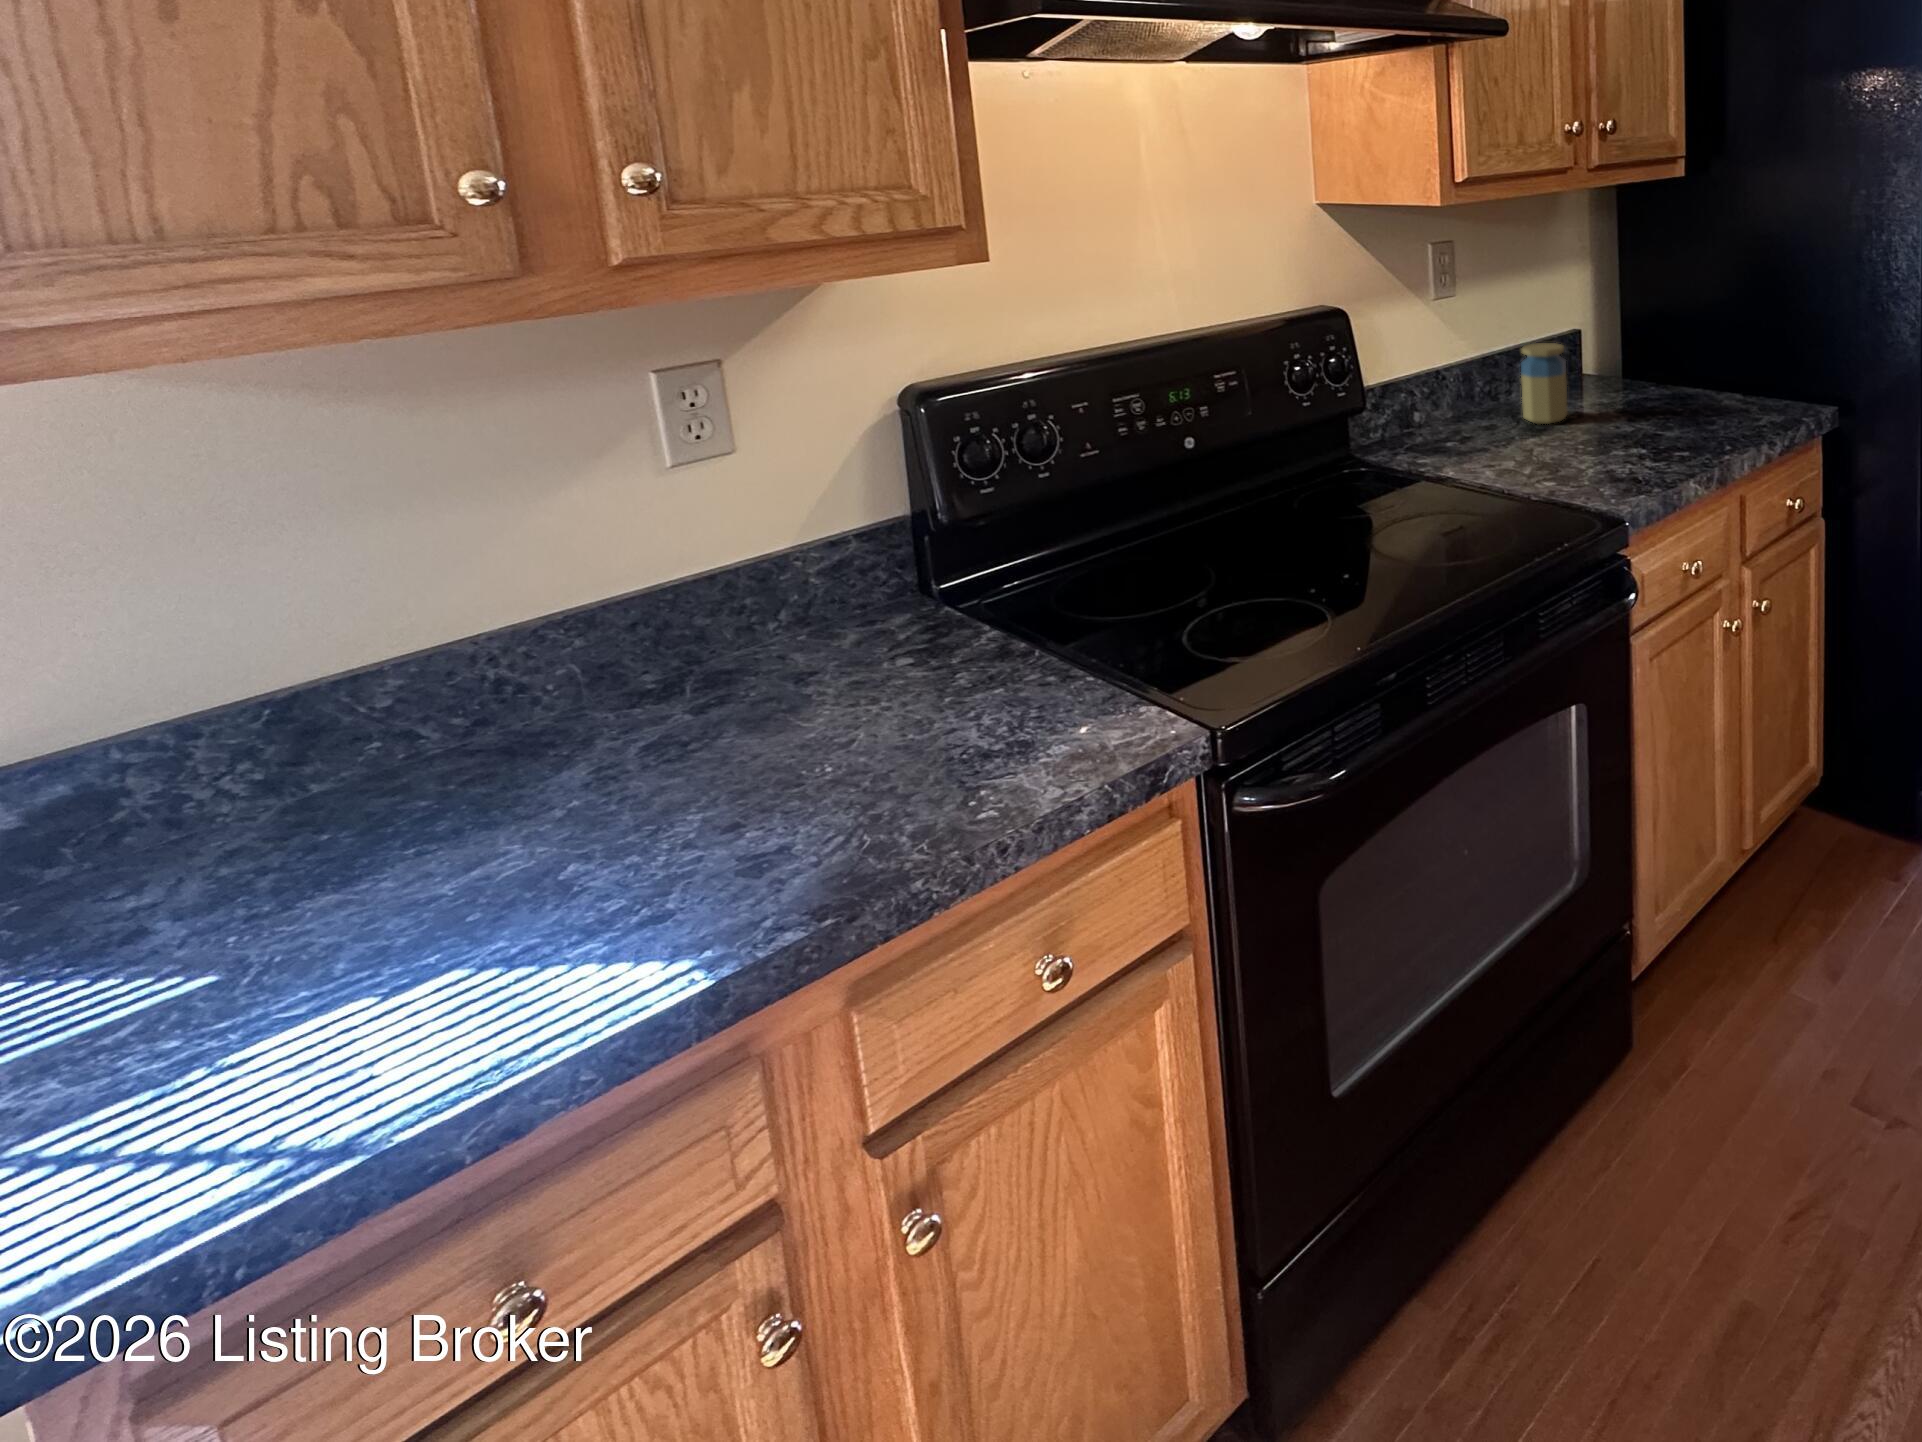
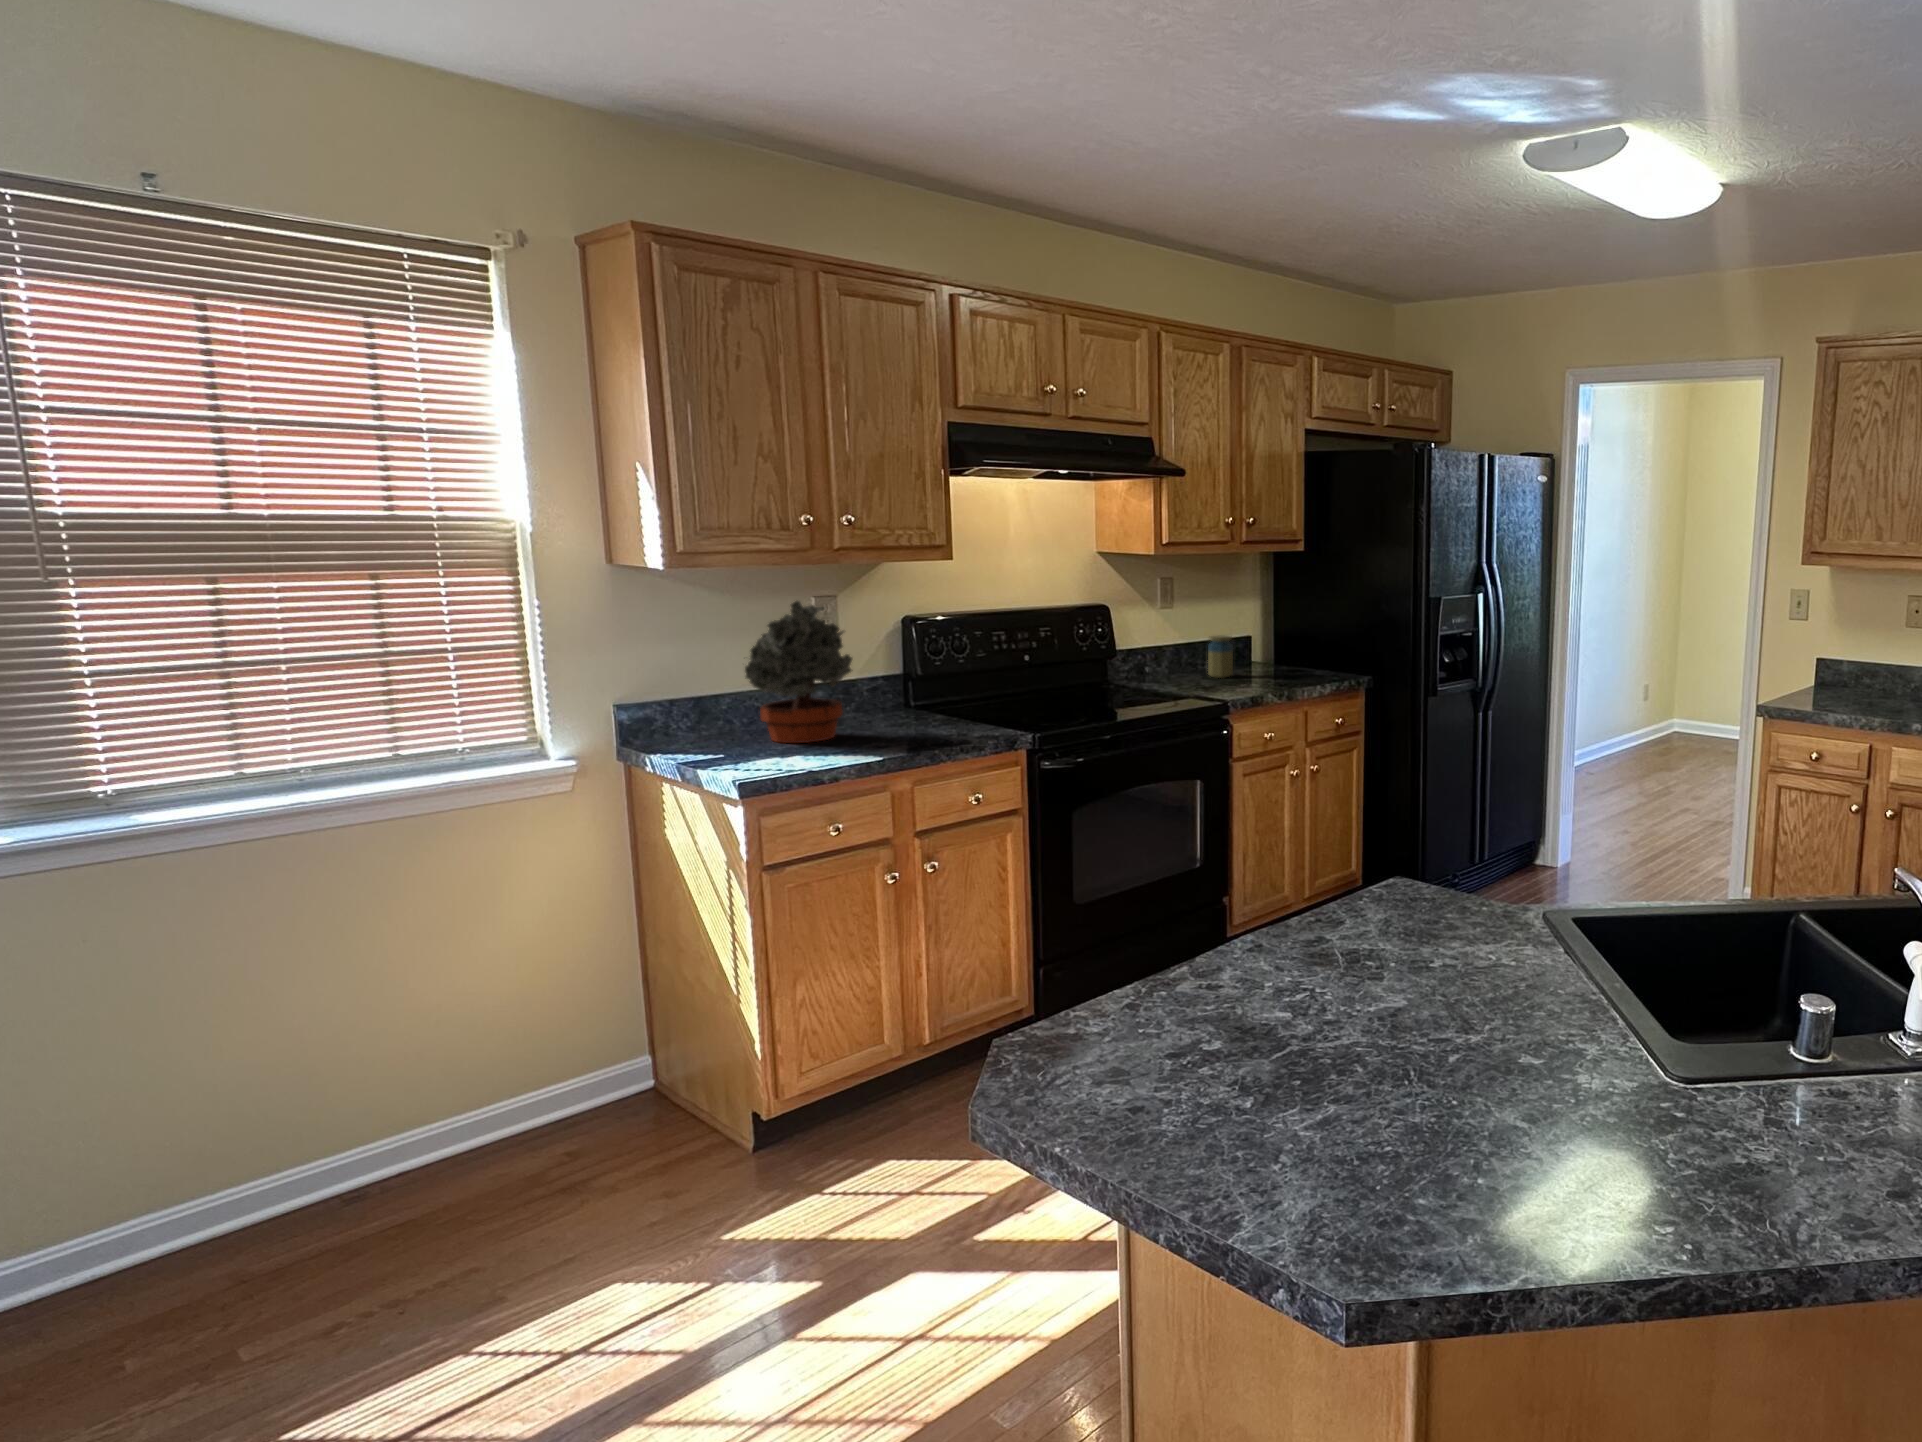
potted plant: none [284,416,706,859] -> present [745,601,852,743]

